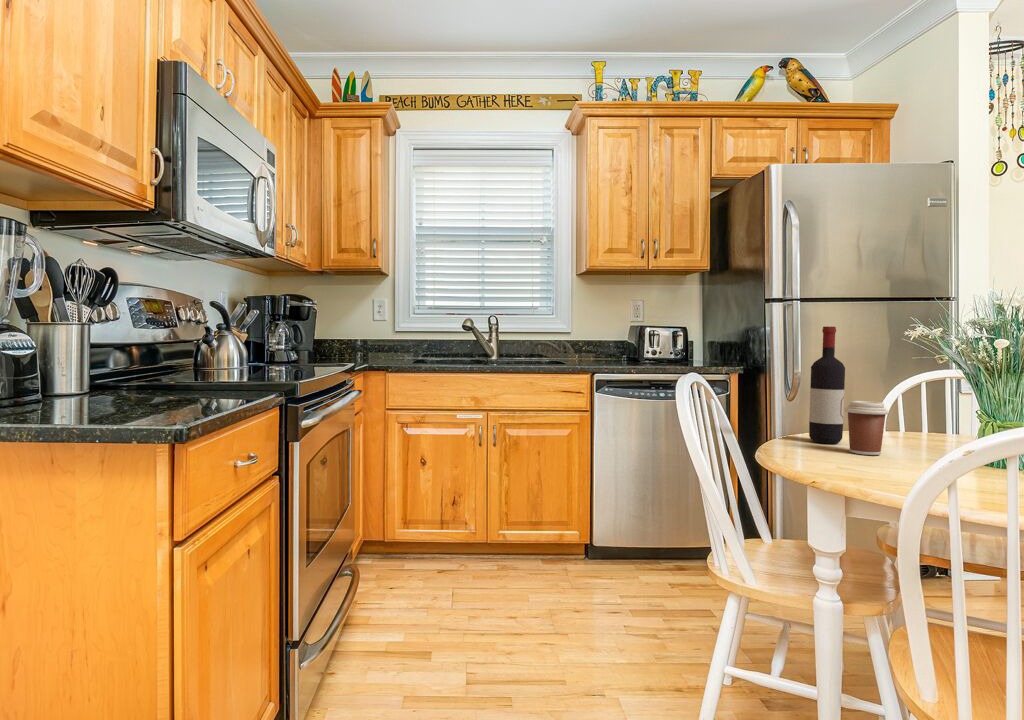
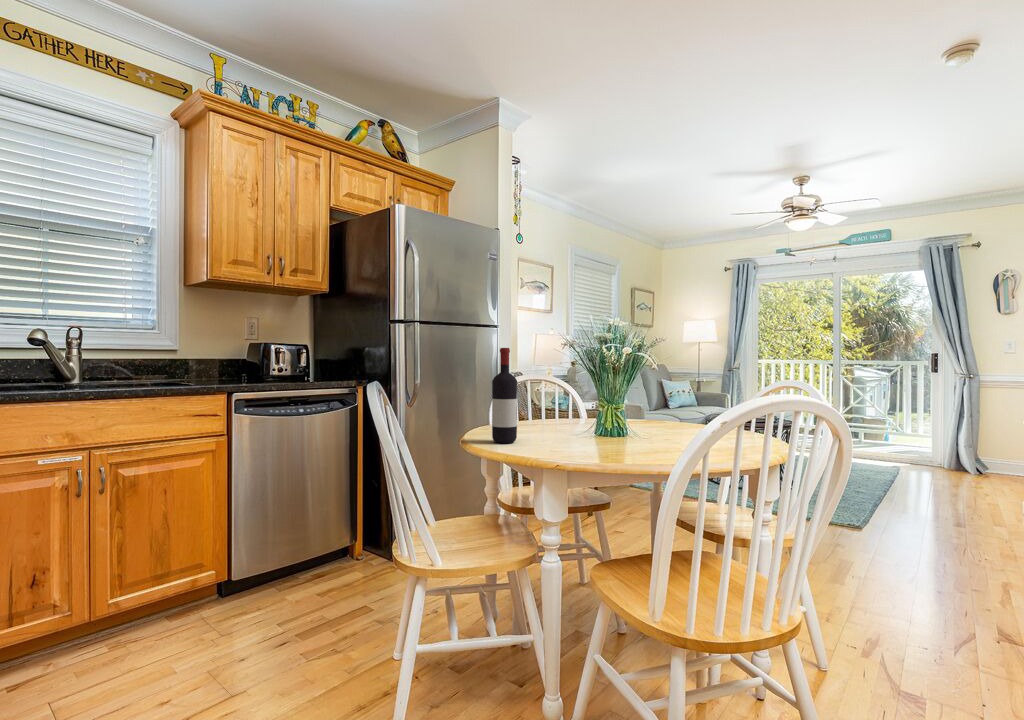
coffee cup: present [845,401,889,455] -> none [530,407,560,449]

